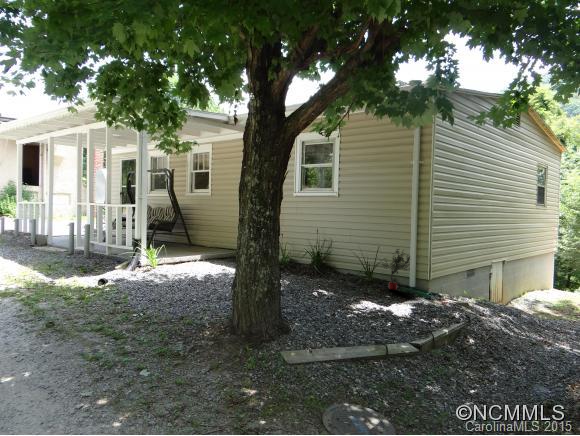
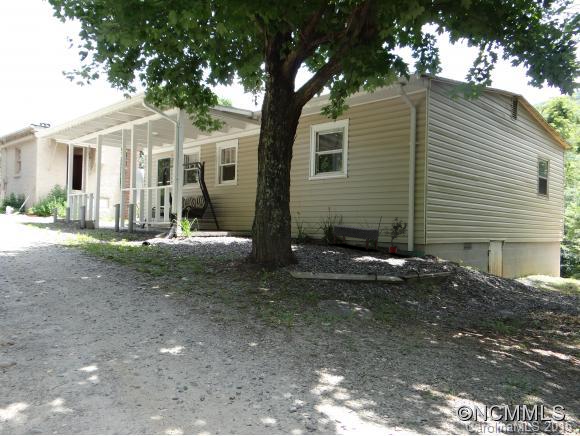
bench: none [323,252,377,285] -> present [333,225,379,250]

